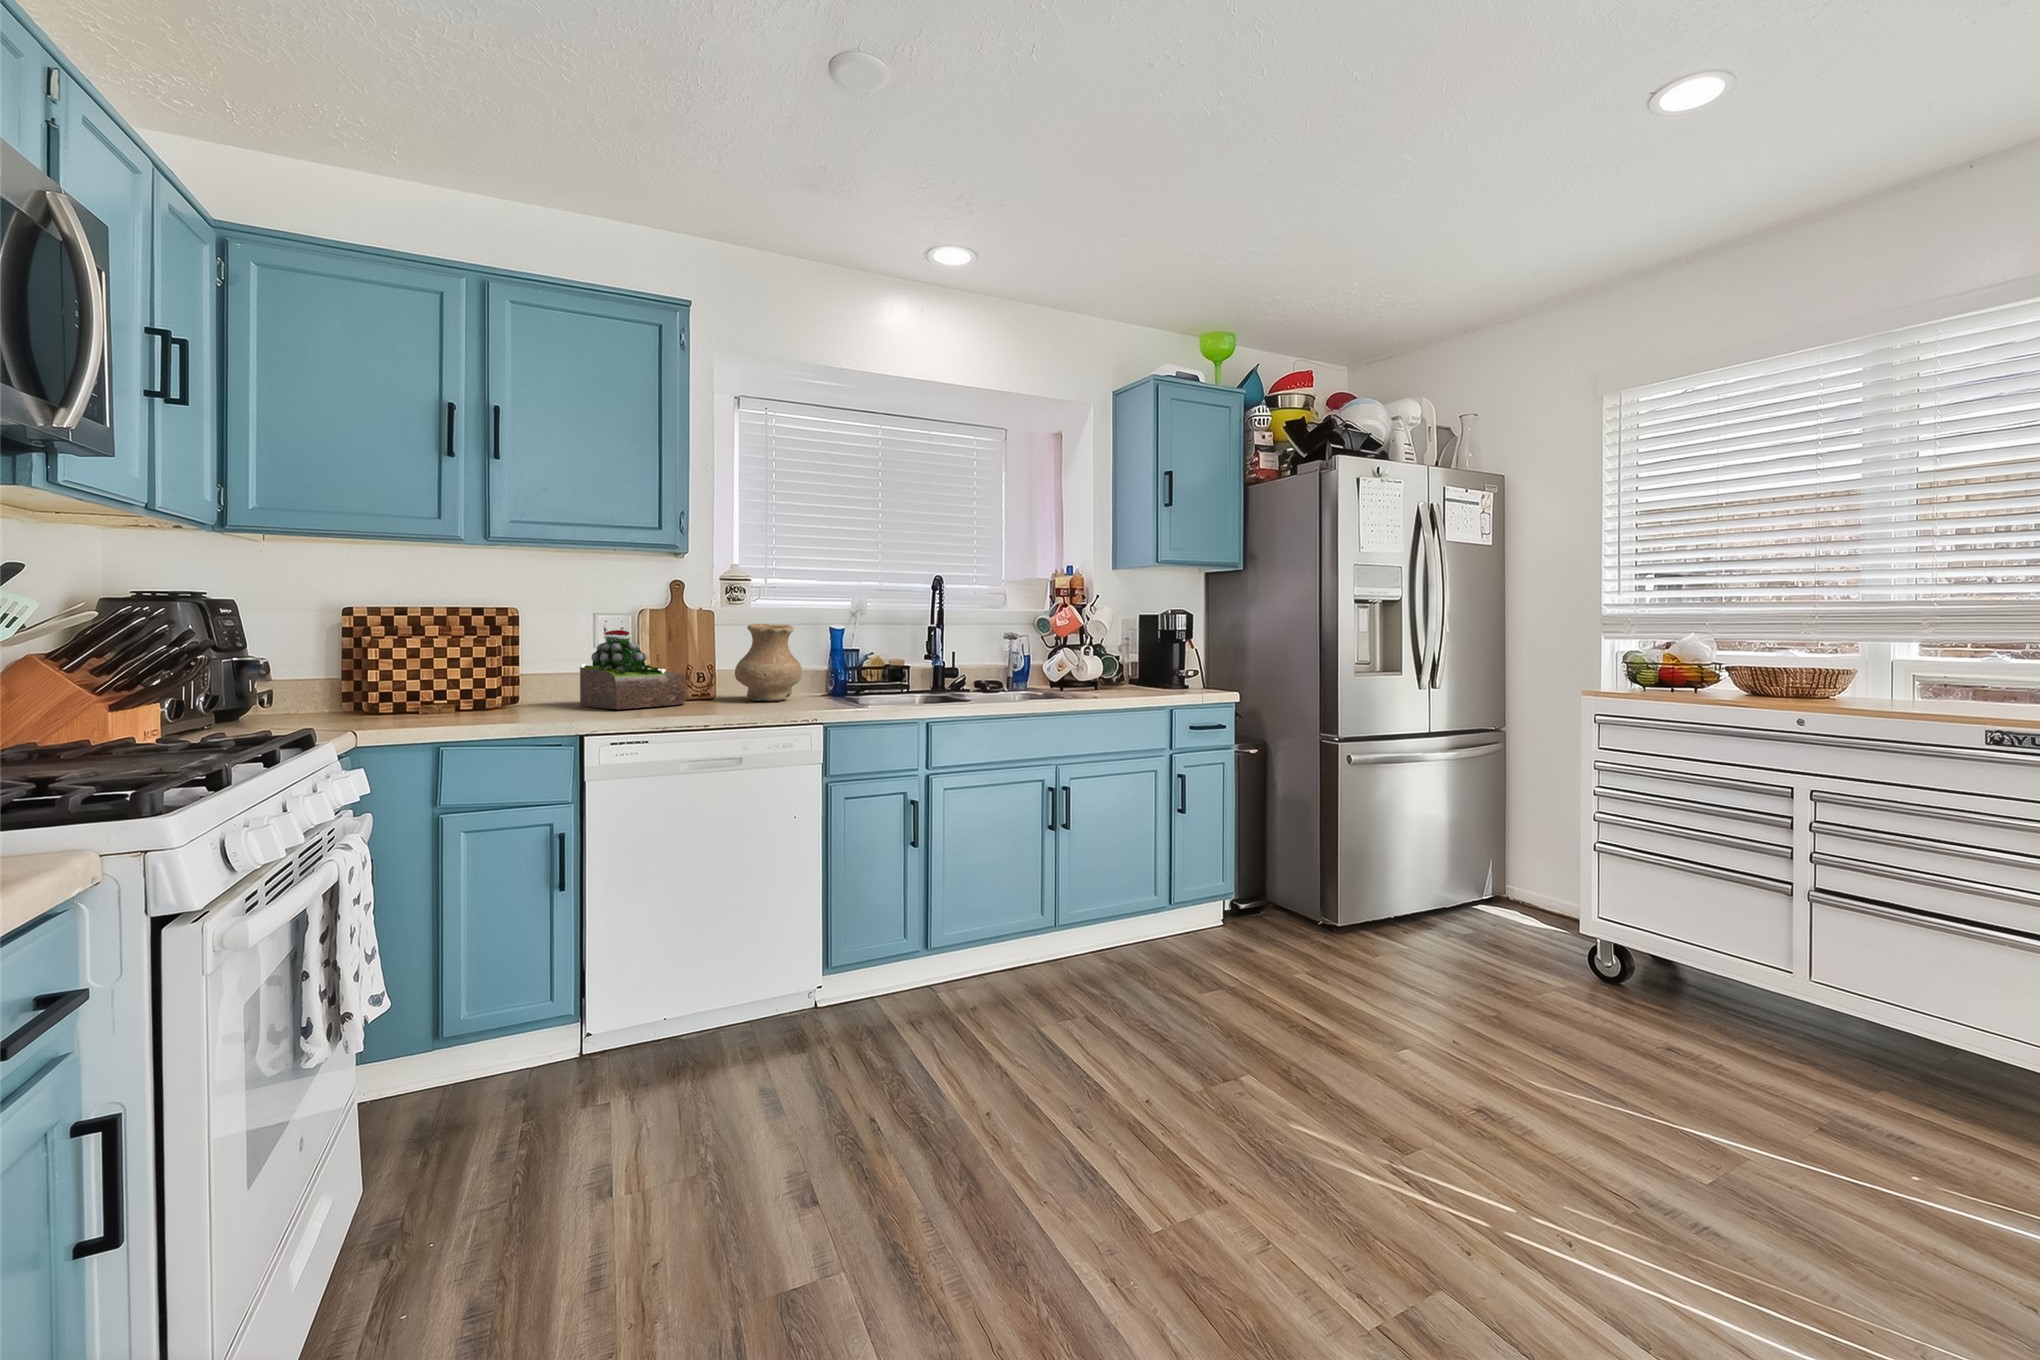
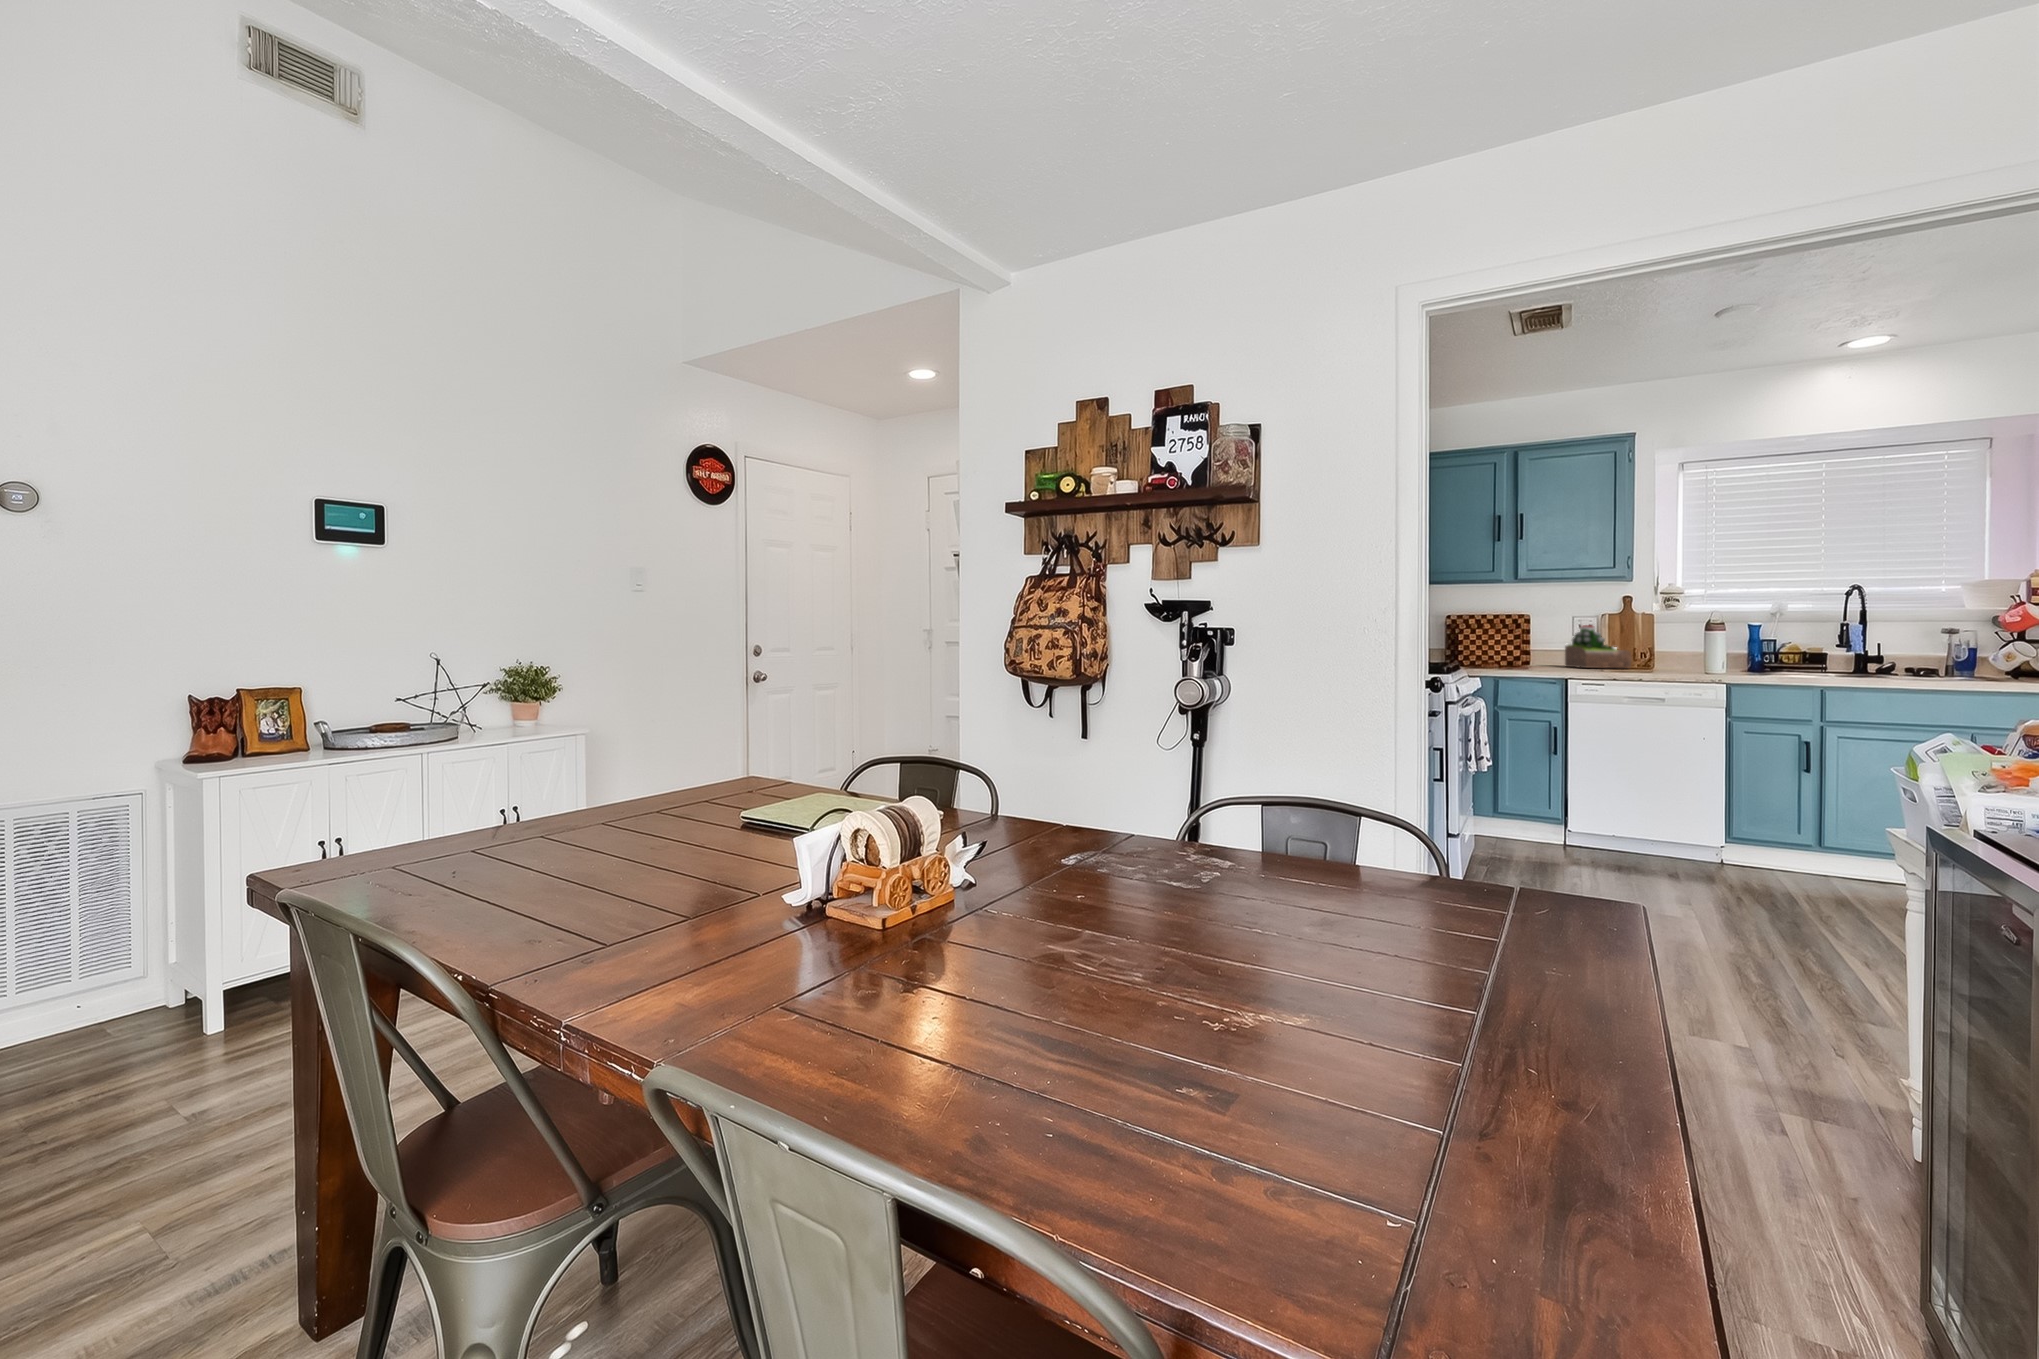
vase: present [735,624,802,701] -> none [1667,621,1719,670]

